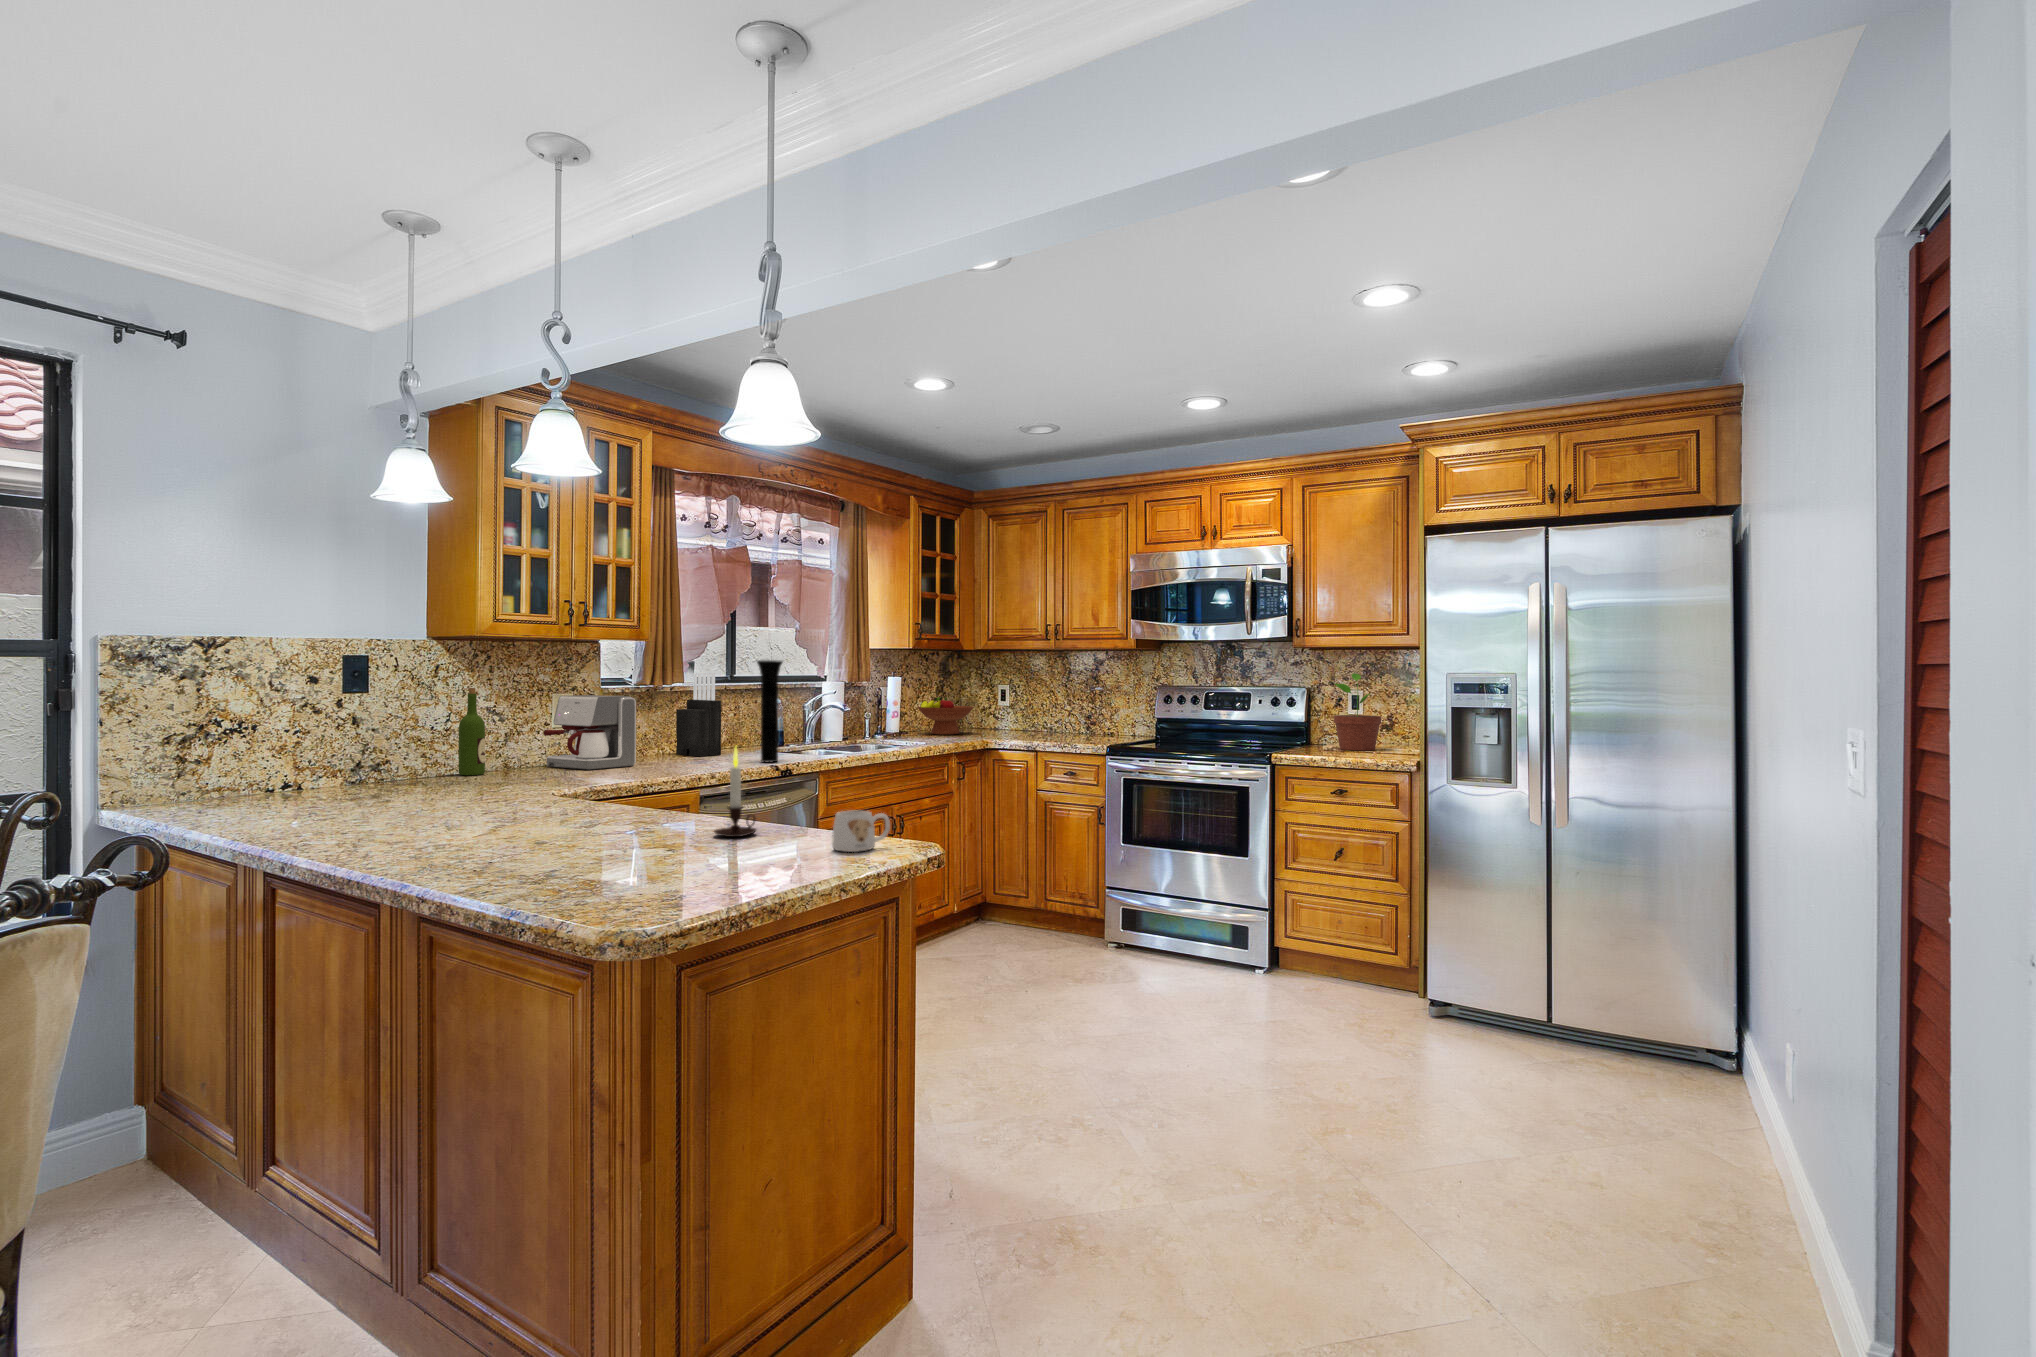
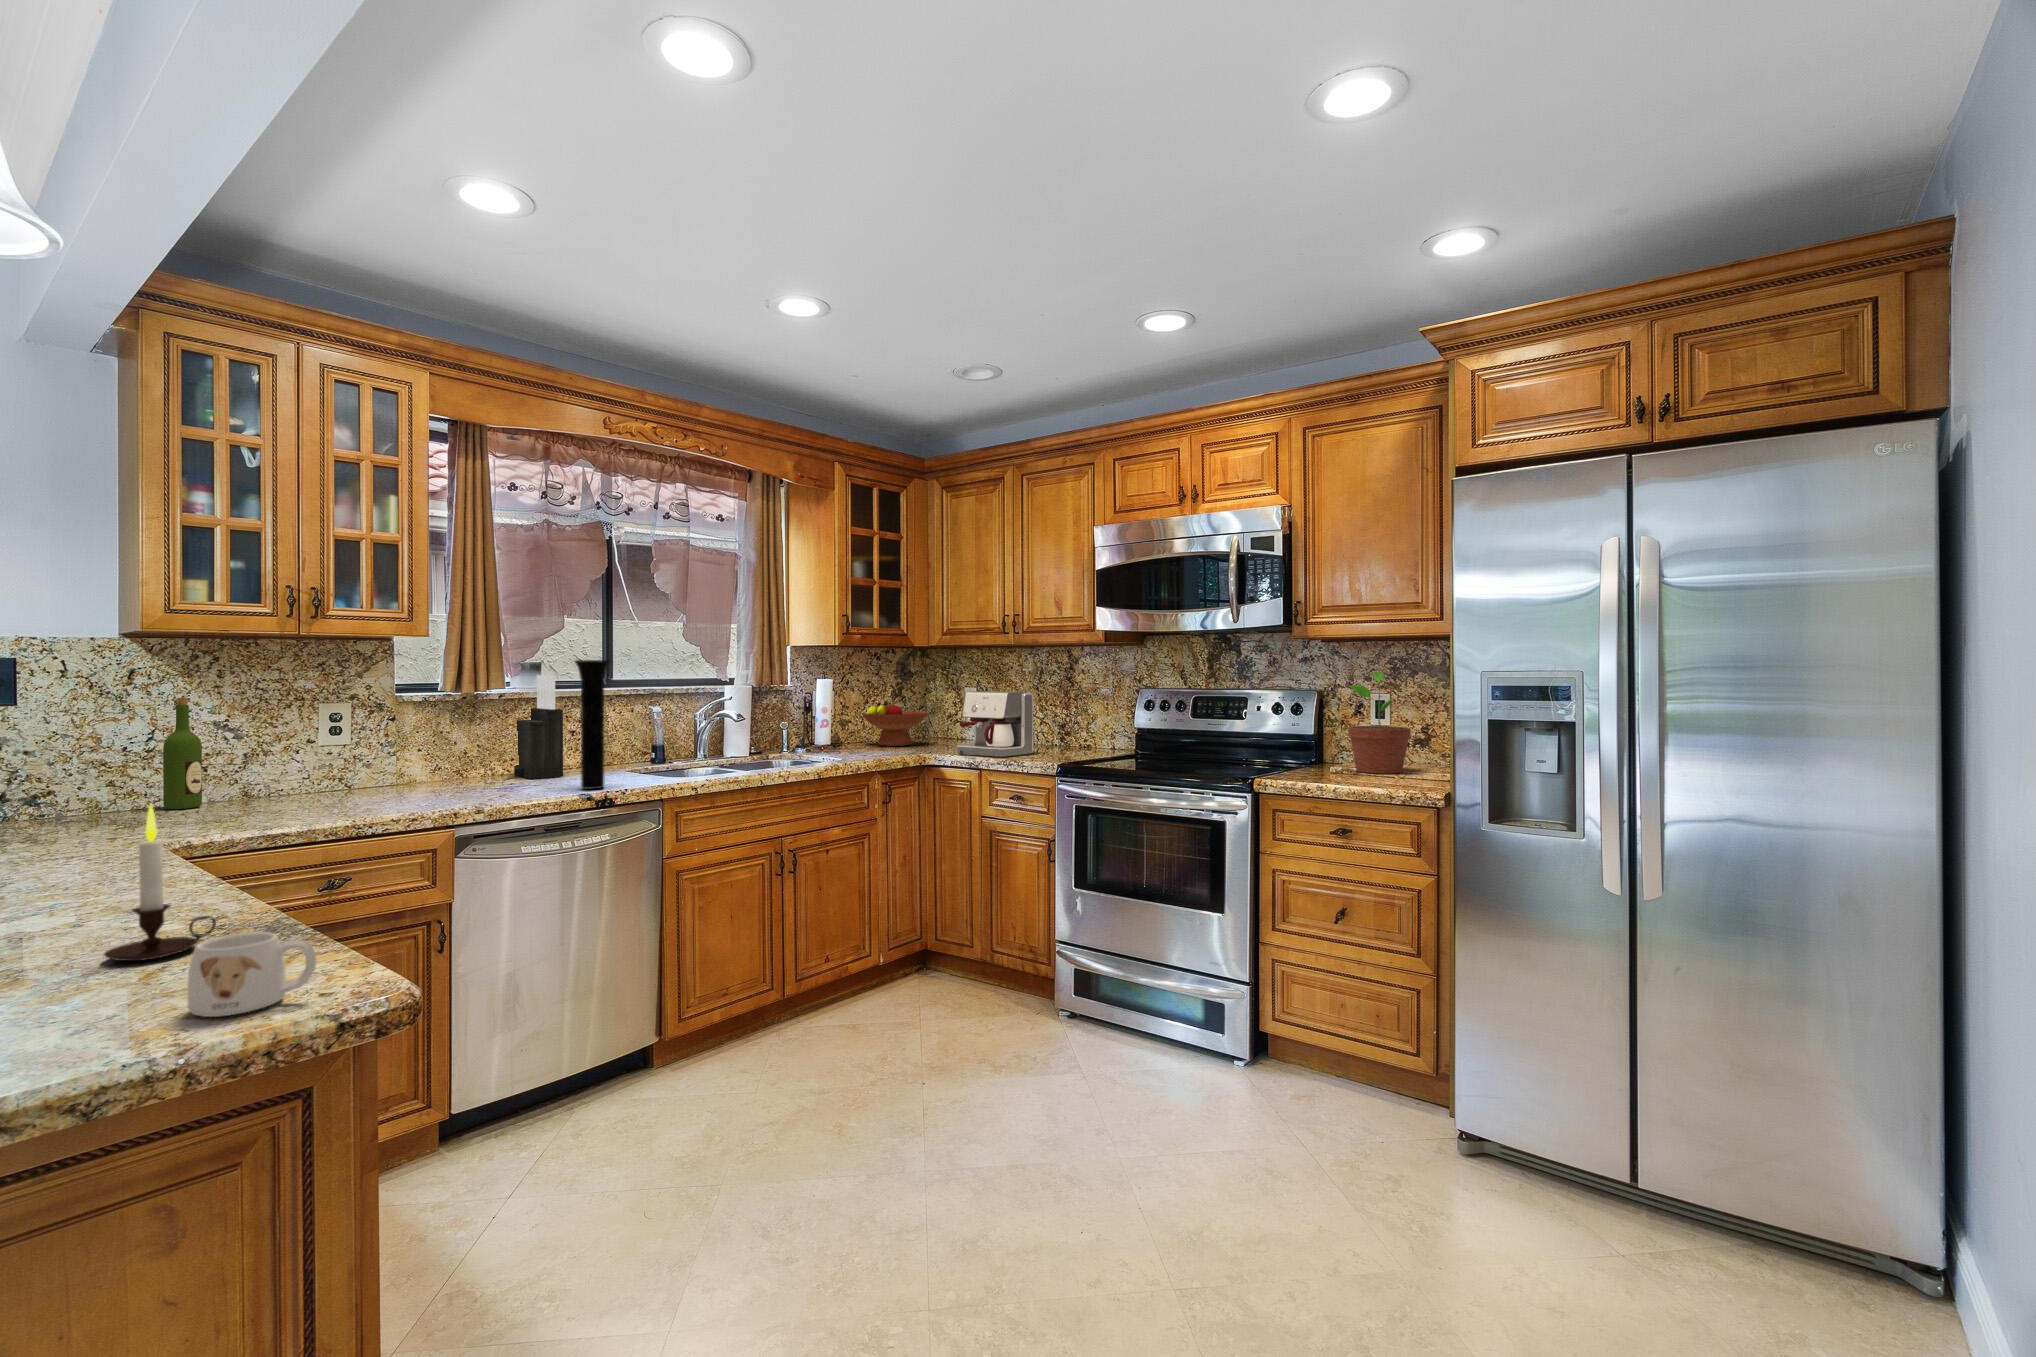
coffee maker: present [544,695,636,770] -> present [957,691,1033,757]

